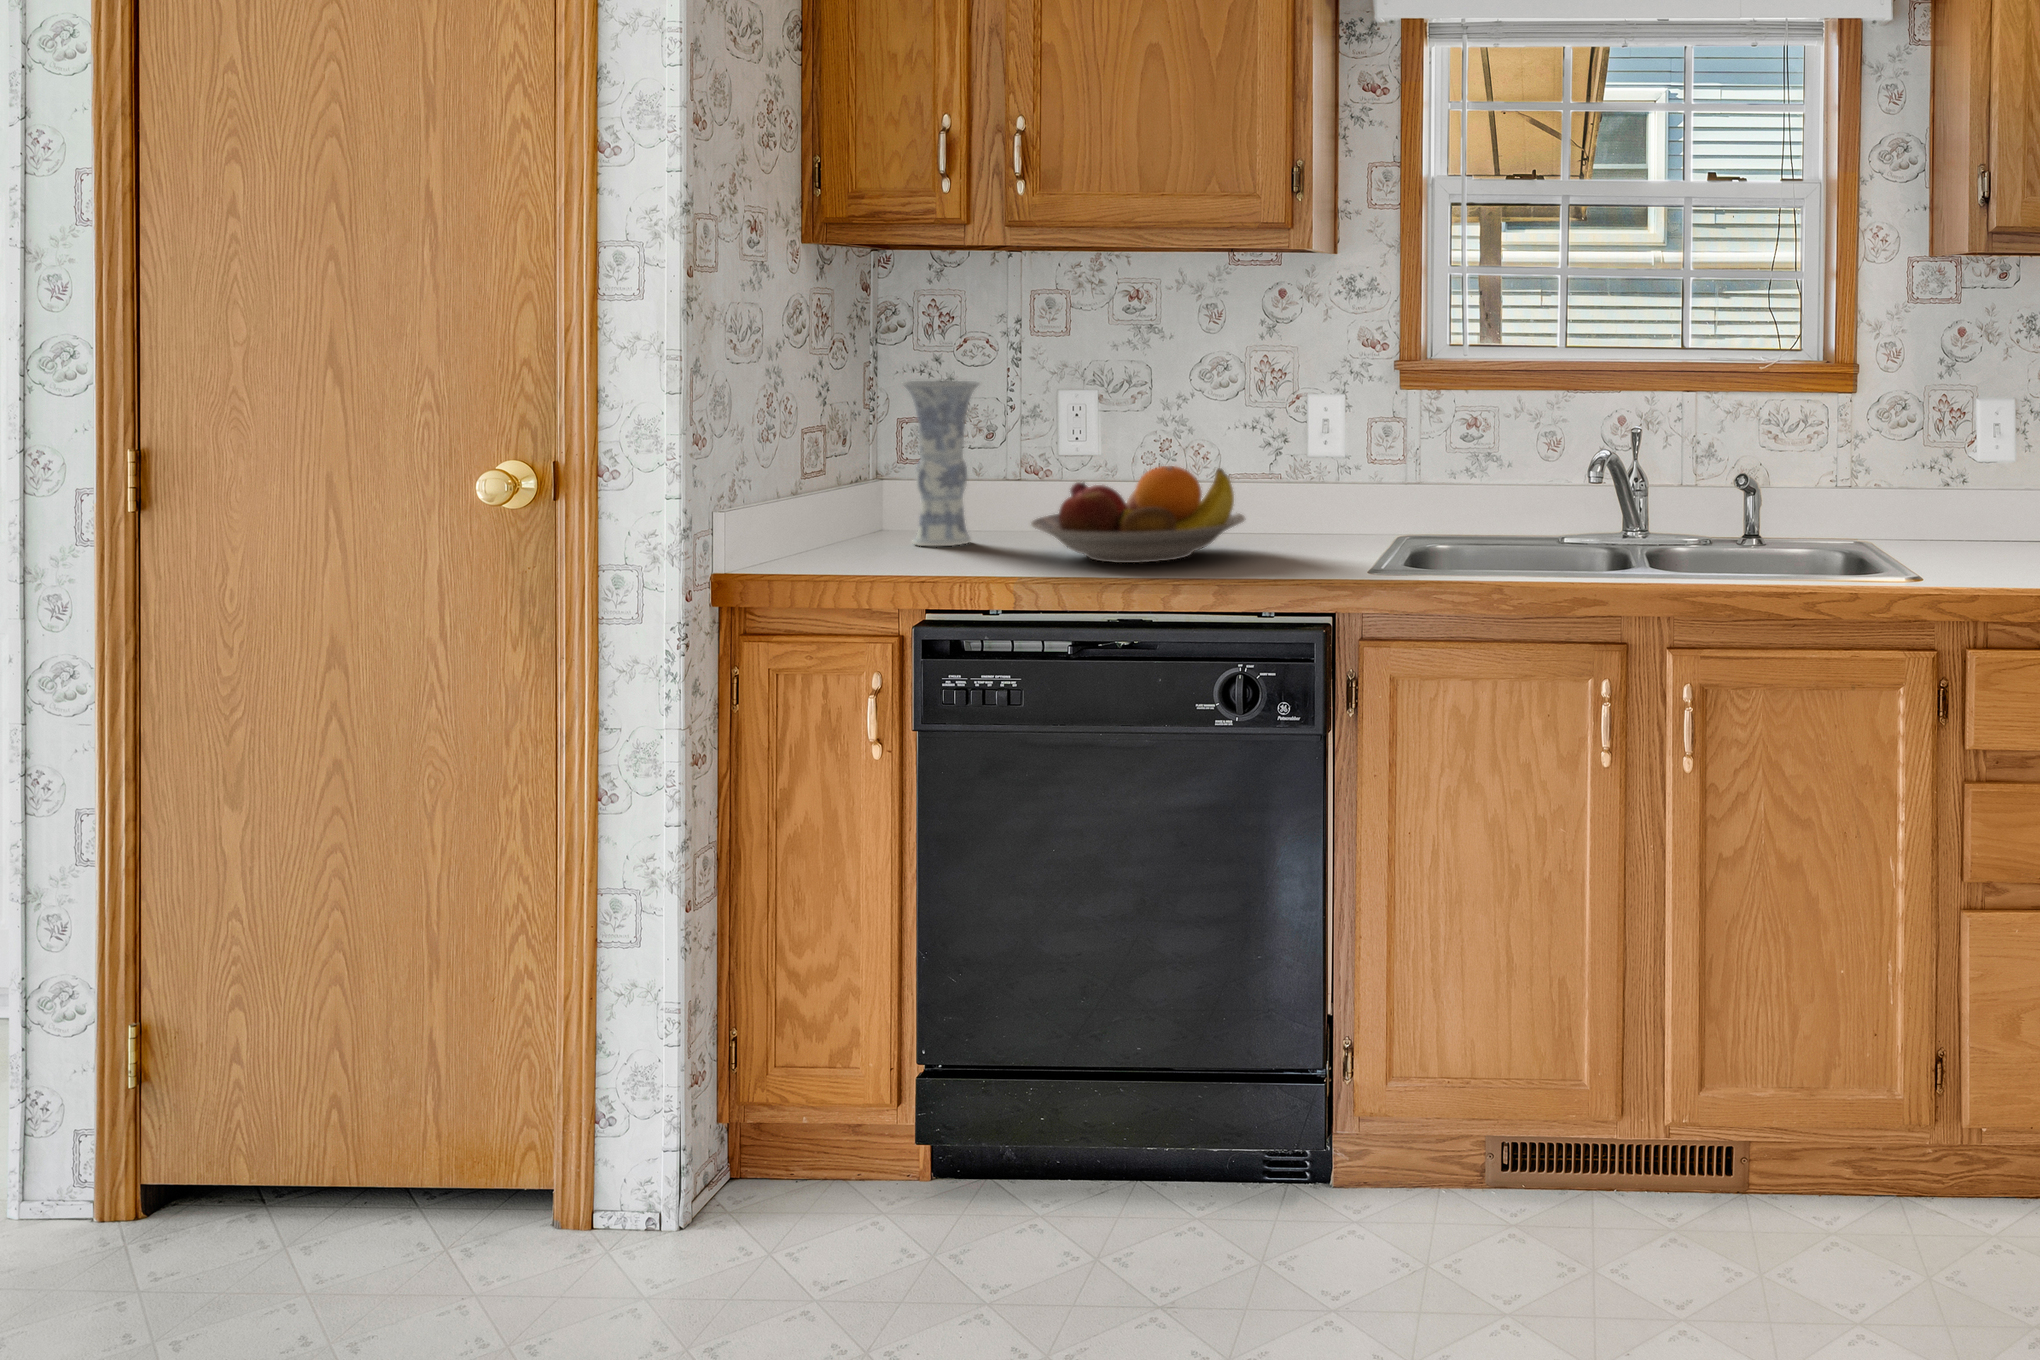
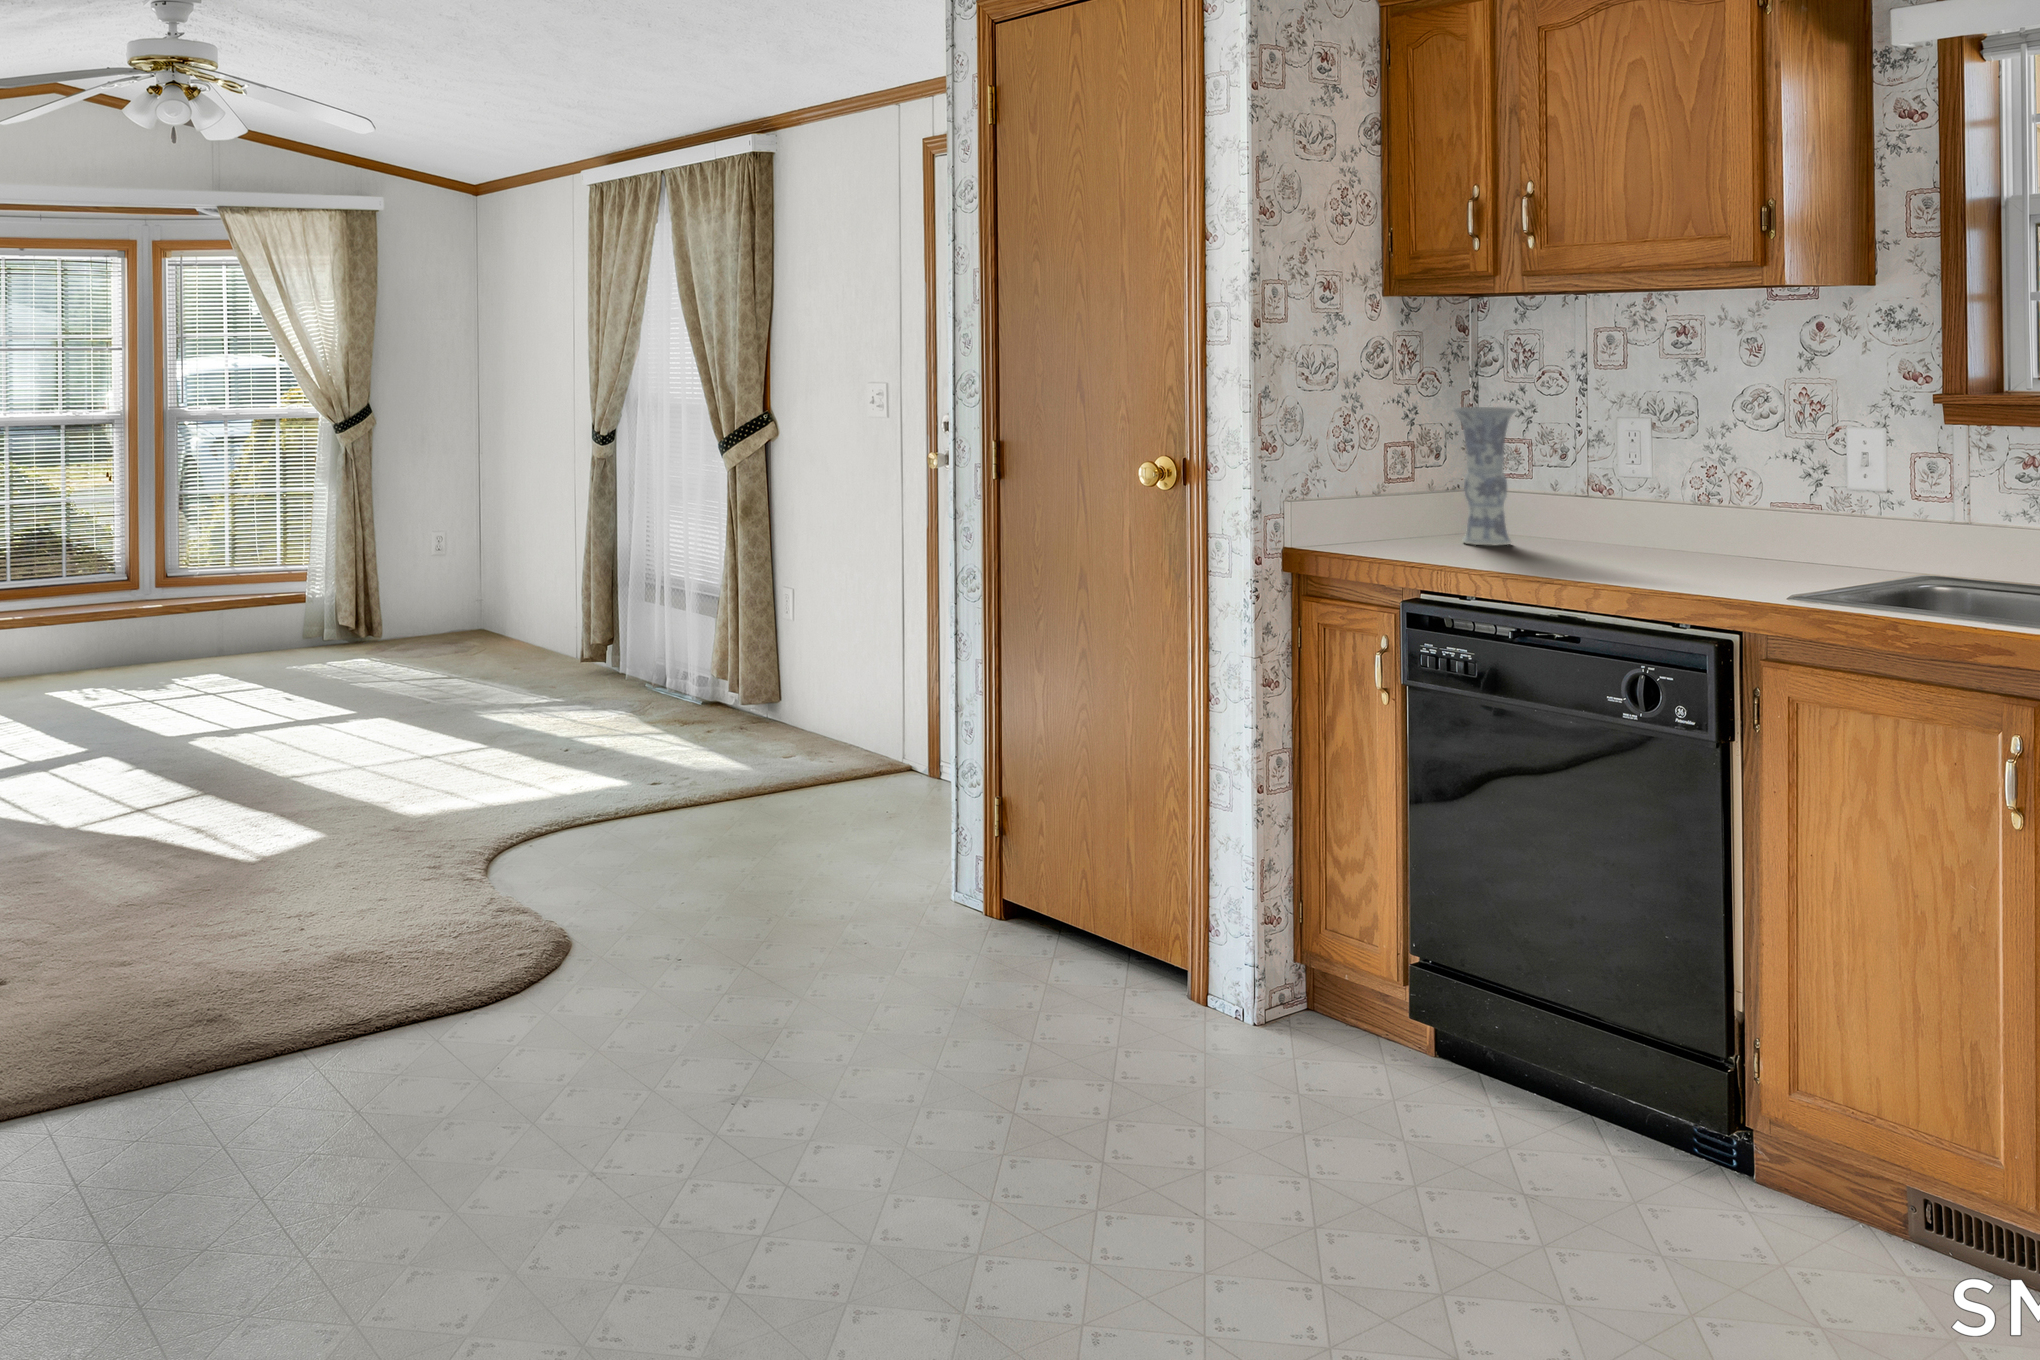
fruit bowl: present [1031,466,1245,563] -> none [1522,487,1724,571]

